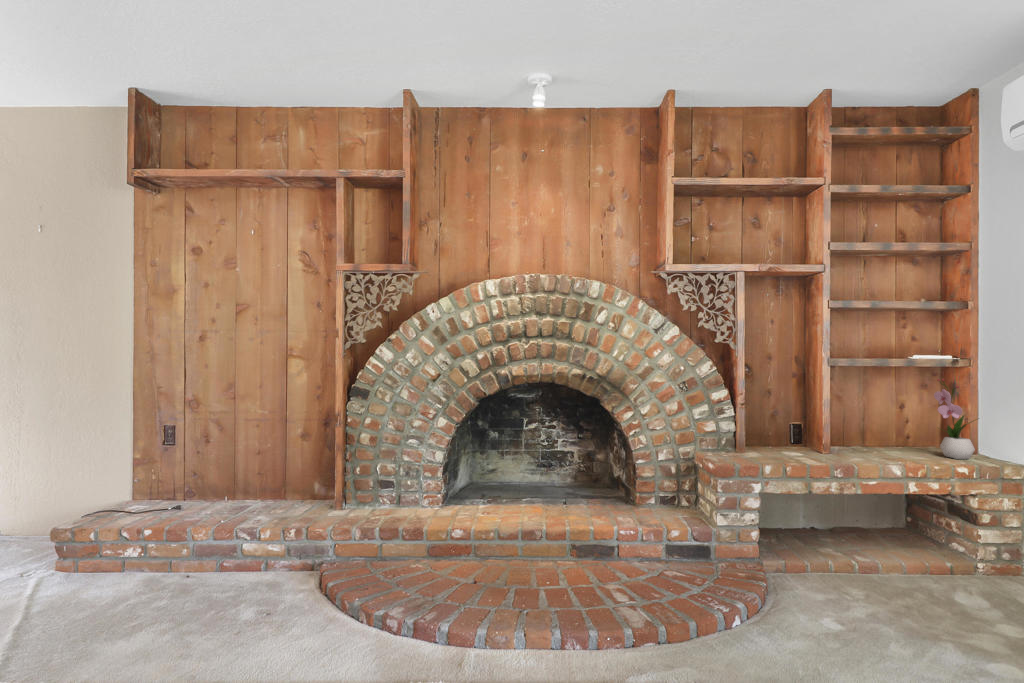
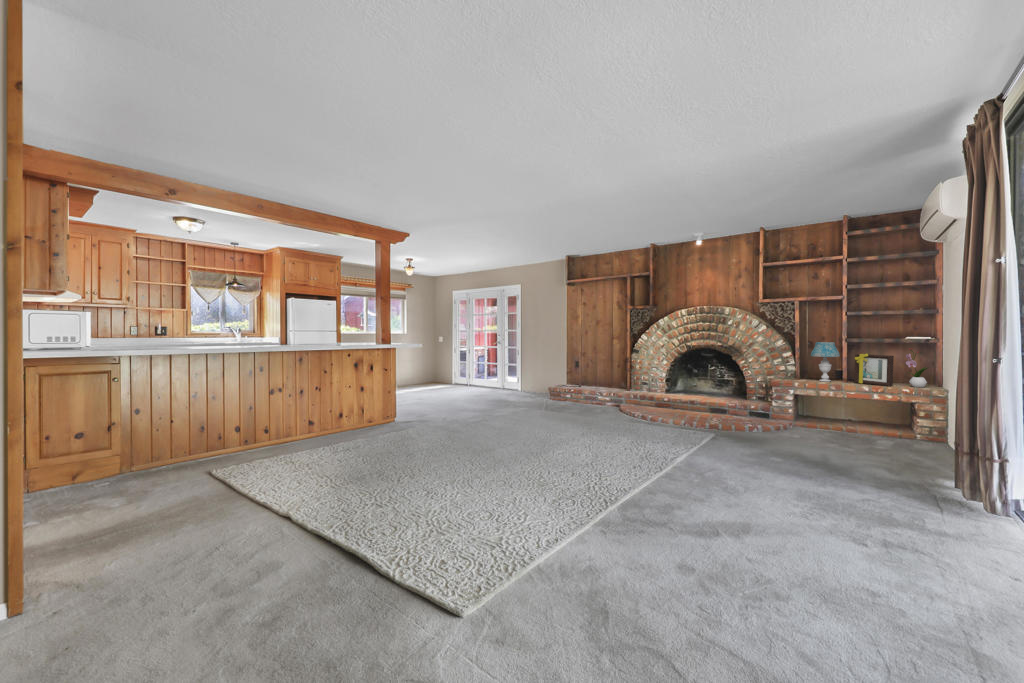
table lamp: none [767,366,825,455] -> present [811,342,840,382]
picture frame: none [850,390,930,461] -> present [854,354,894,386]

